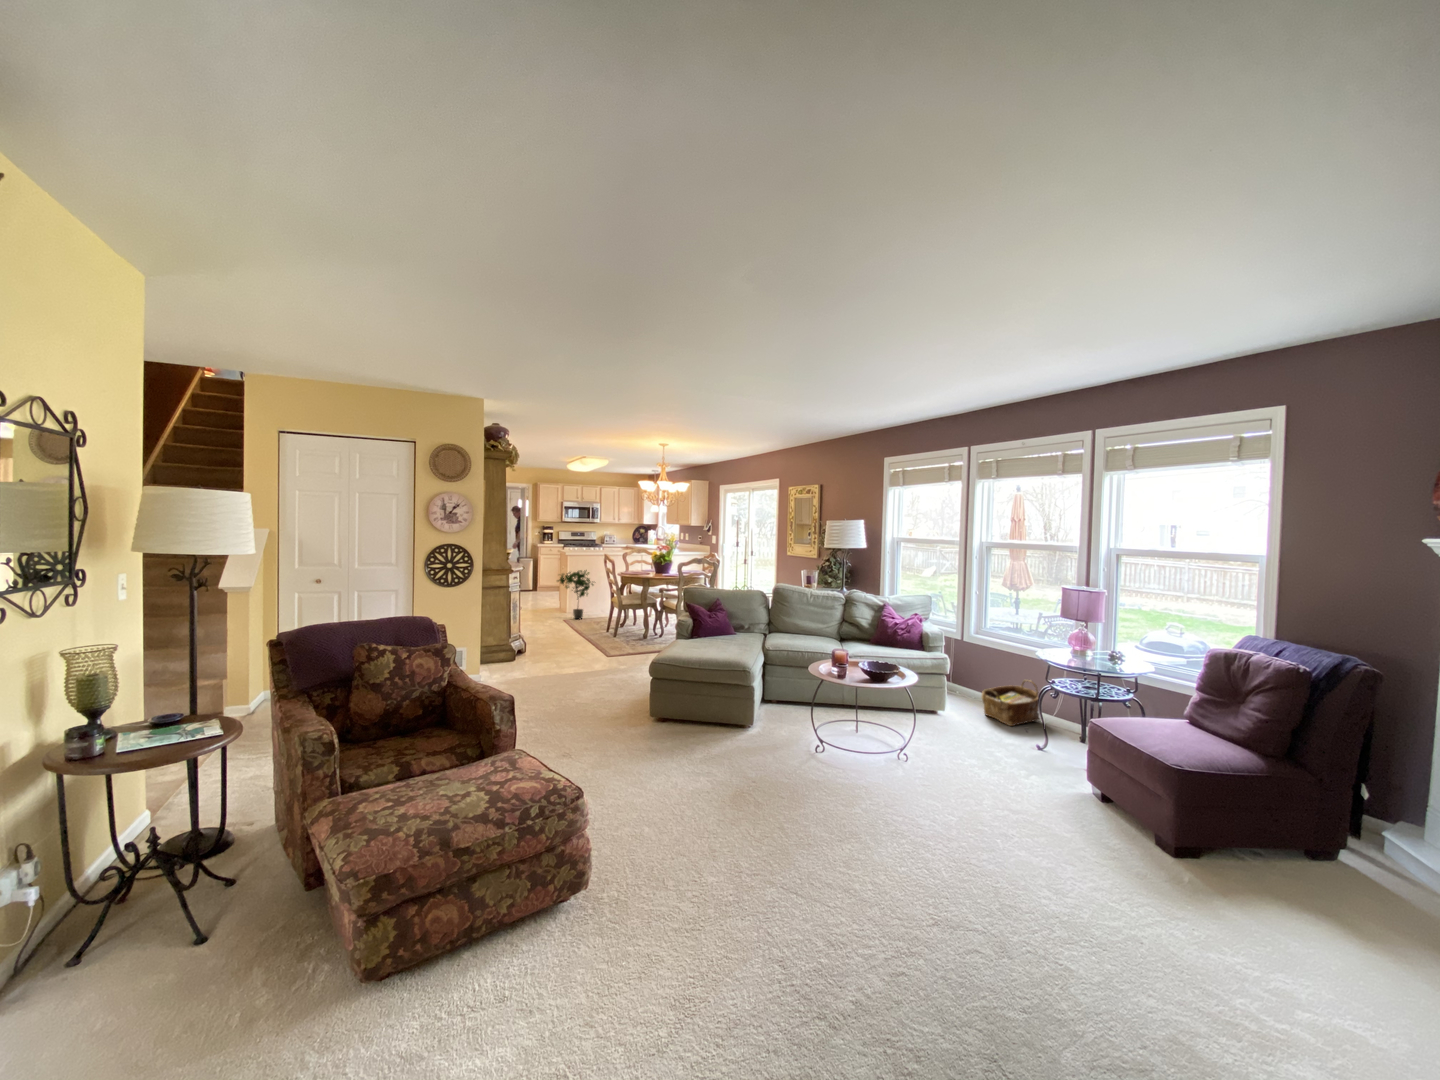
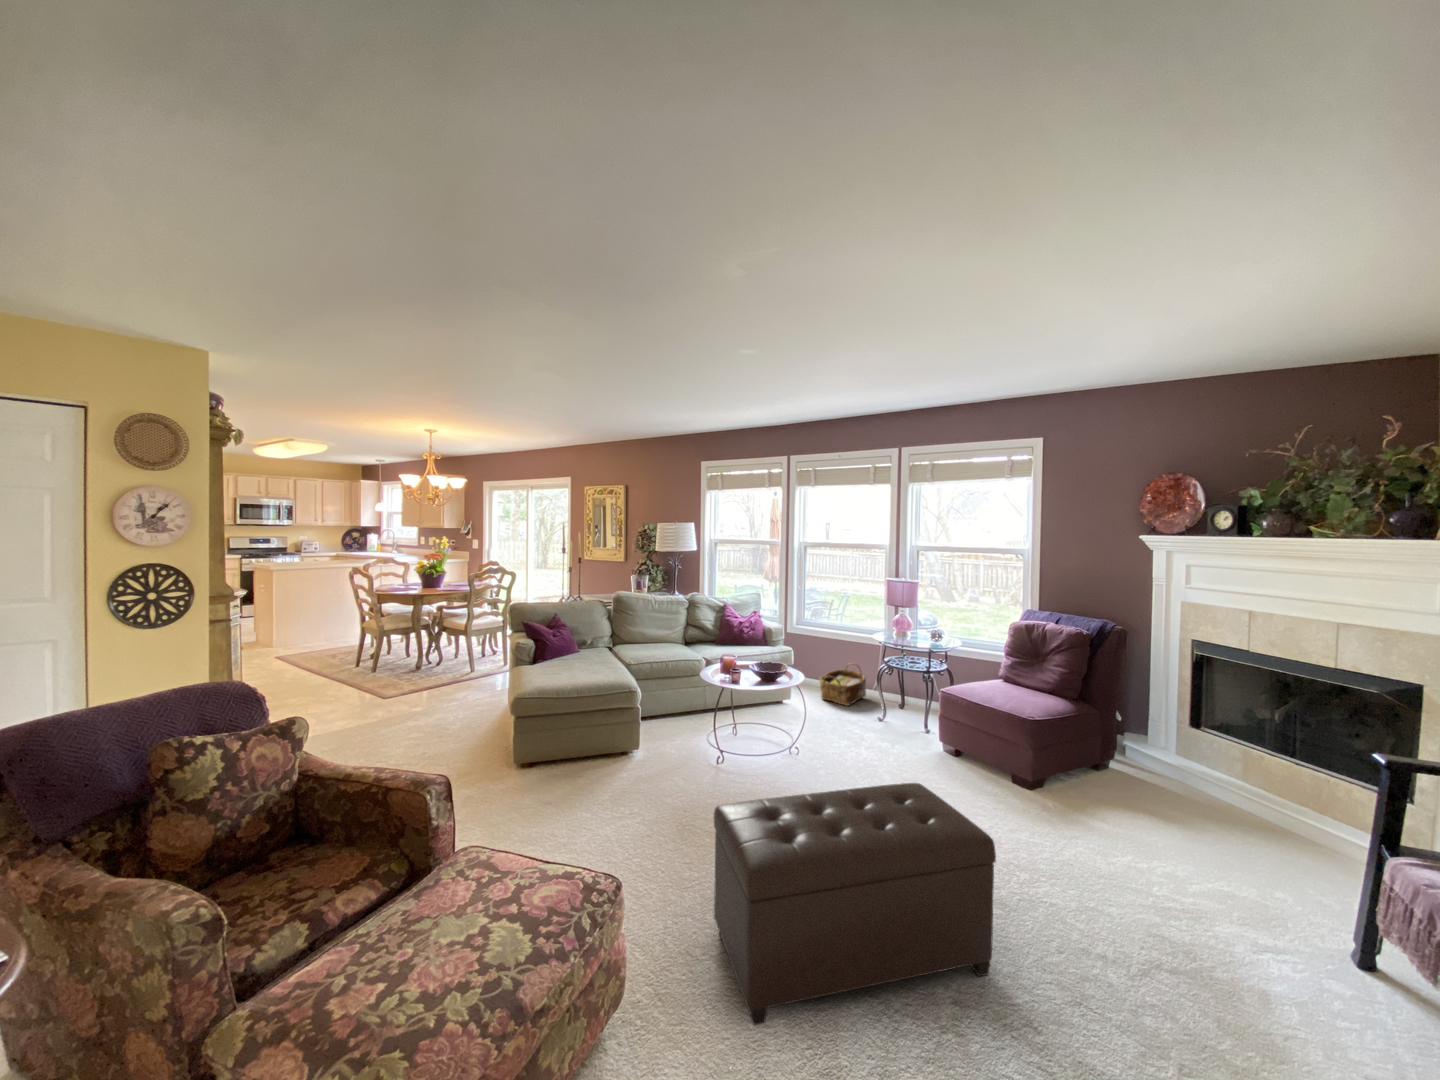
potted plant: present [558,570,593,619] -> none [260,588,320,655]
ottoman: none [654,764,915,997] -> present [714,783,996,1025]

